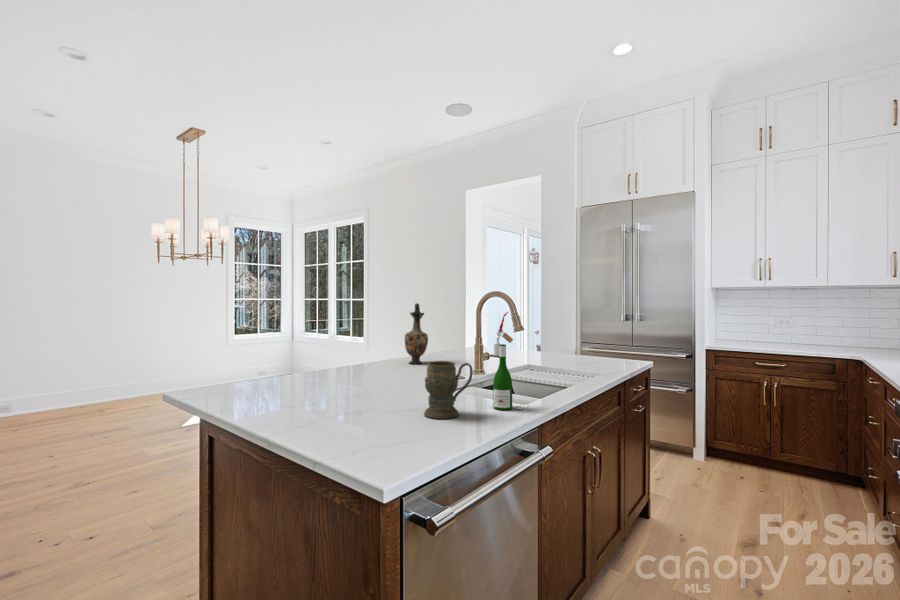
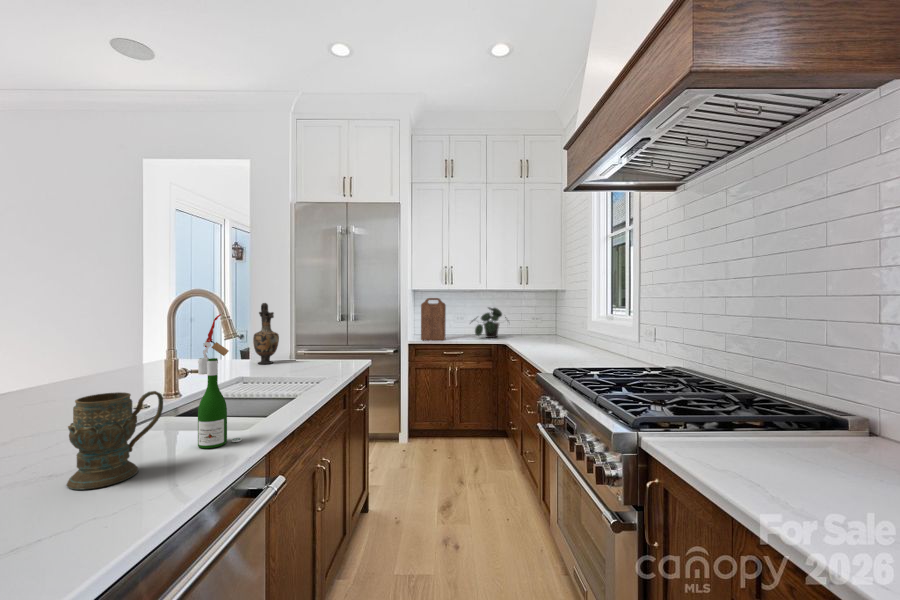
cutting board: none [722,297,757,348] -> present [421,298,446,340]
vase: present [405,303,428,364] -> present [253,303,279,364]
potted plant: none [797,309,867,350] -> present [474,308,506,338]

